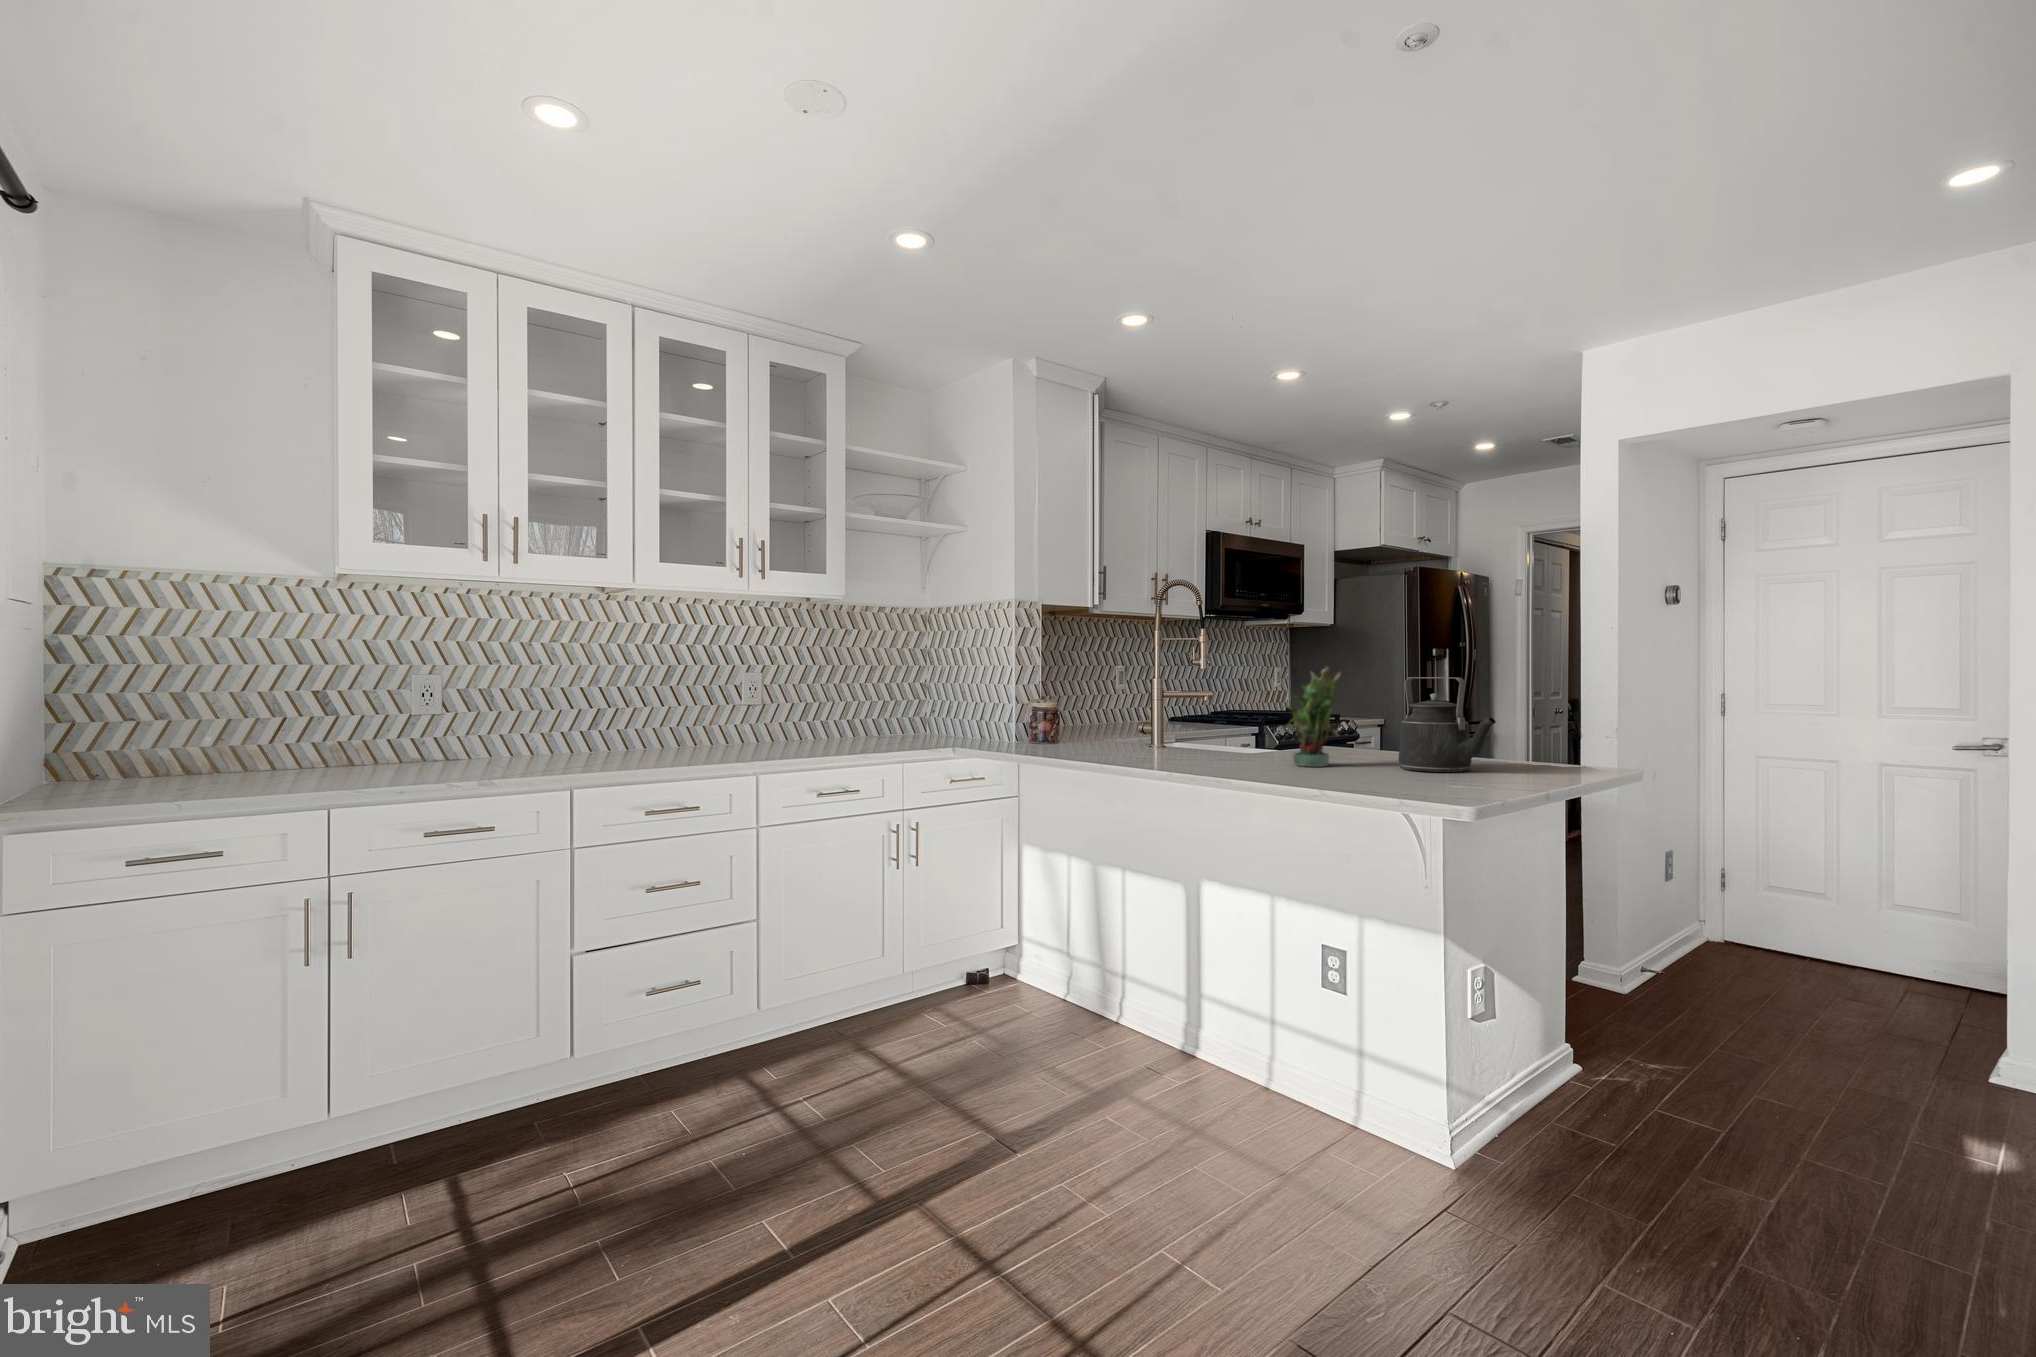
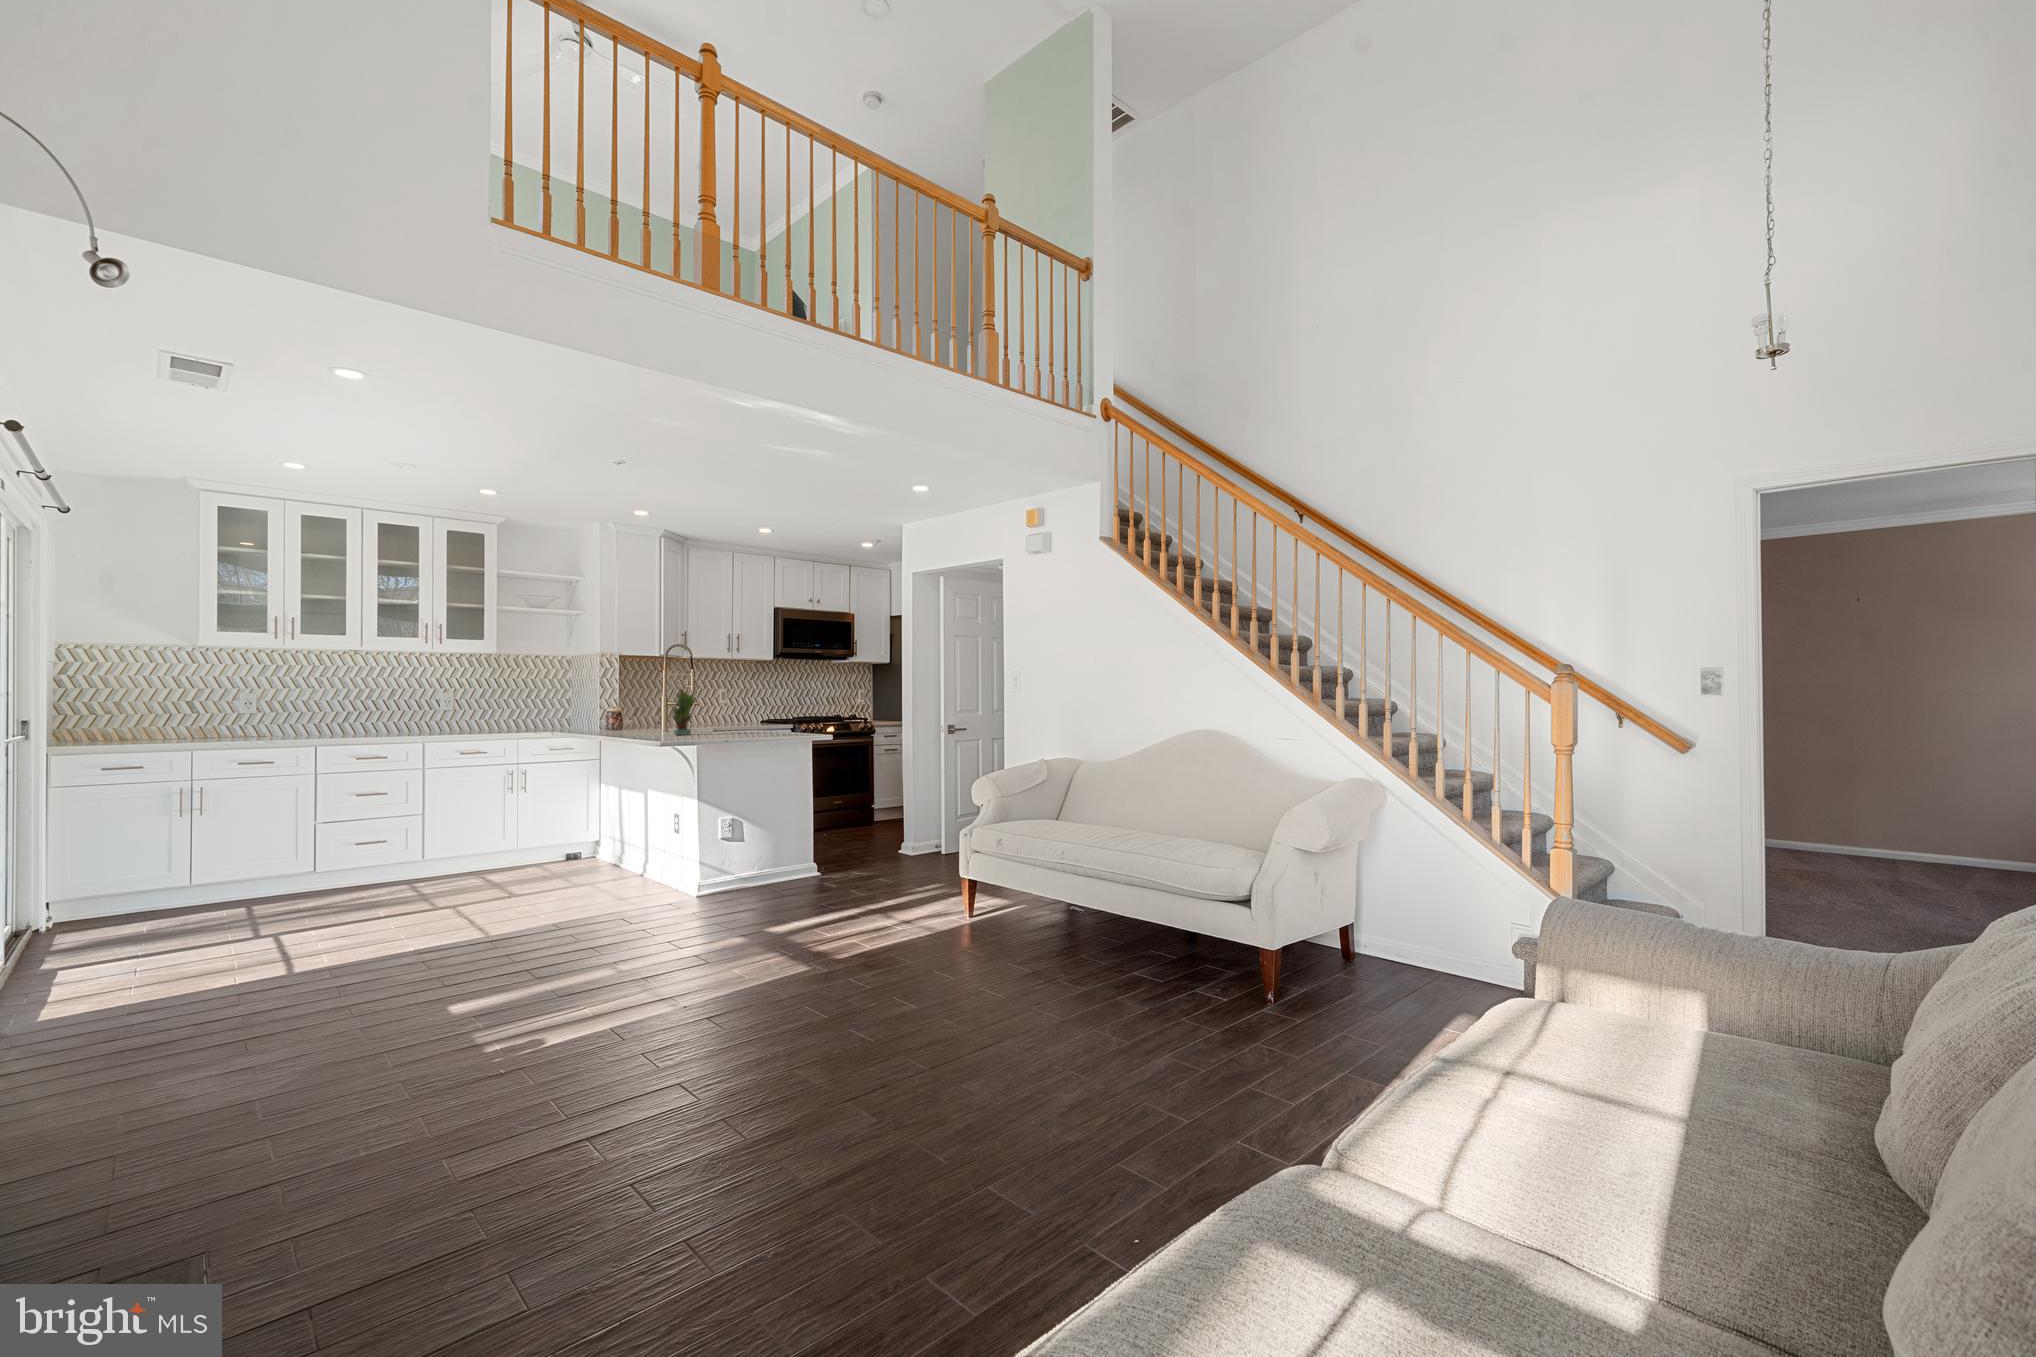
kettle: present [1399,677,1496,772] -> none [708,693,740,735]

